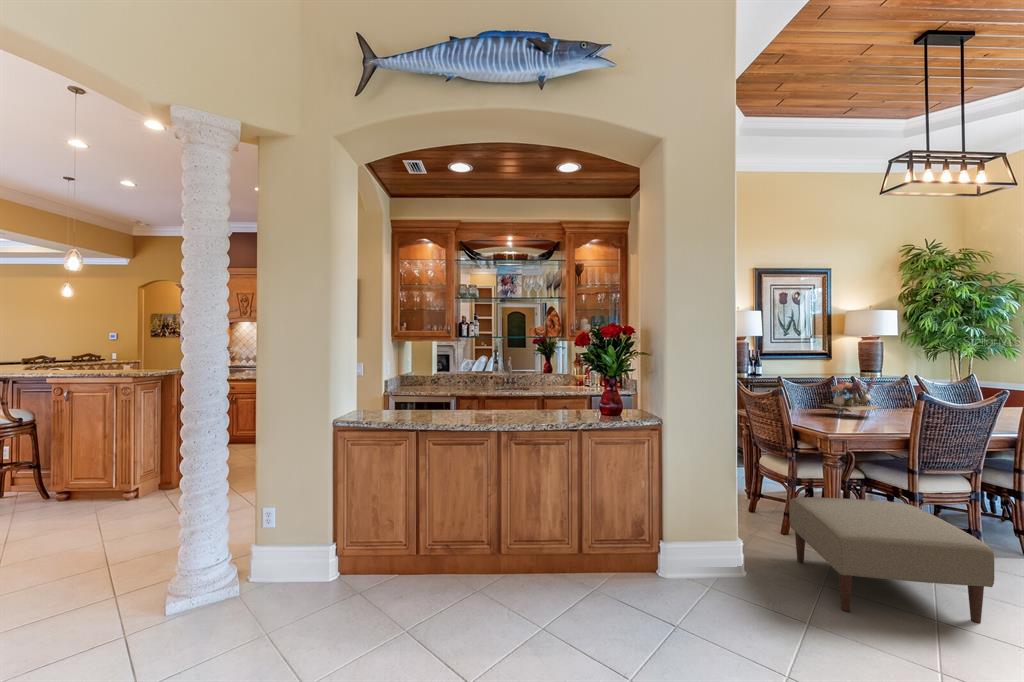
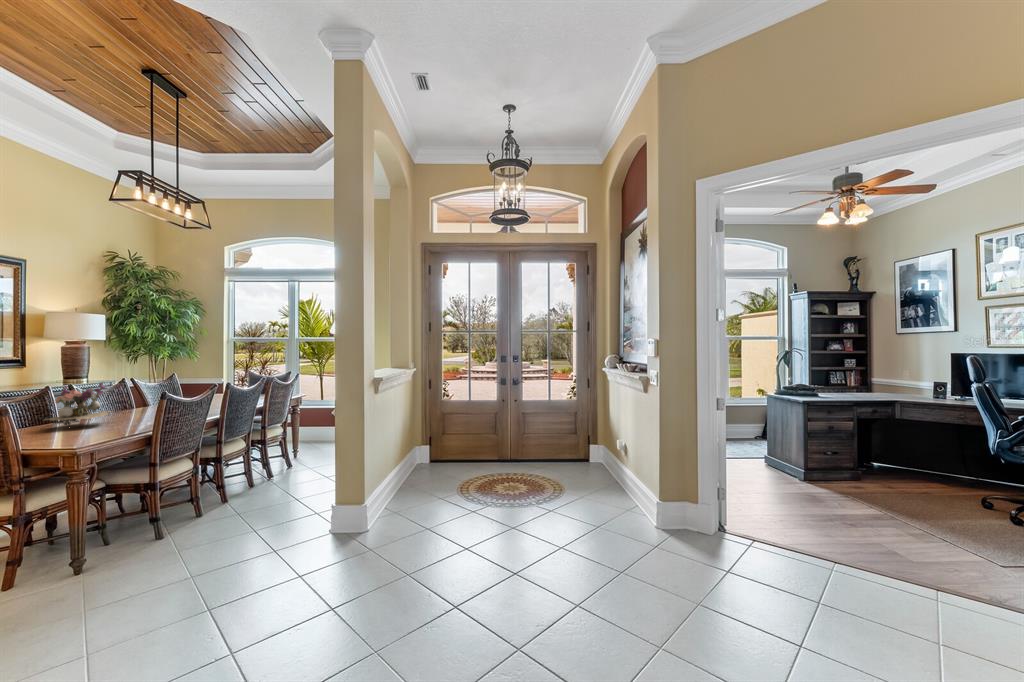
ottoman: present [789,497,994,624] -> none [29,494,230,619]

